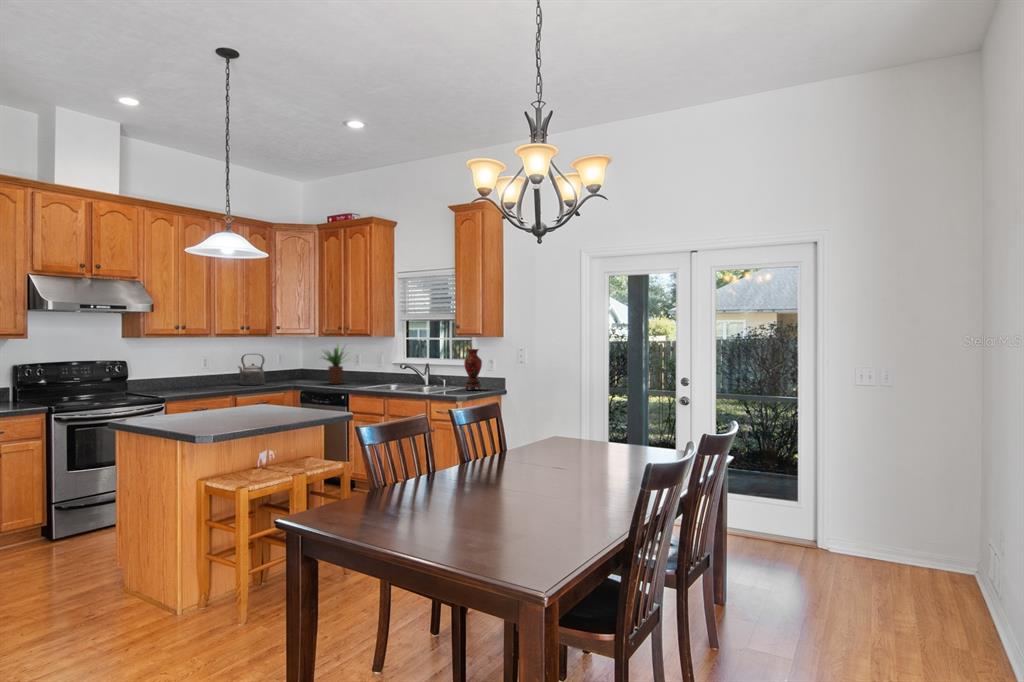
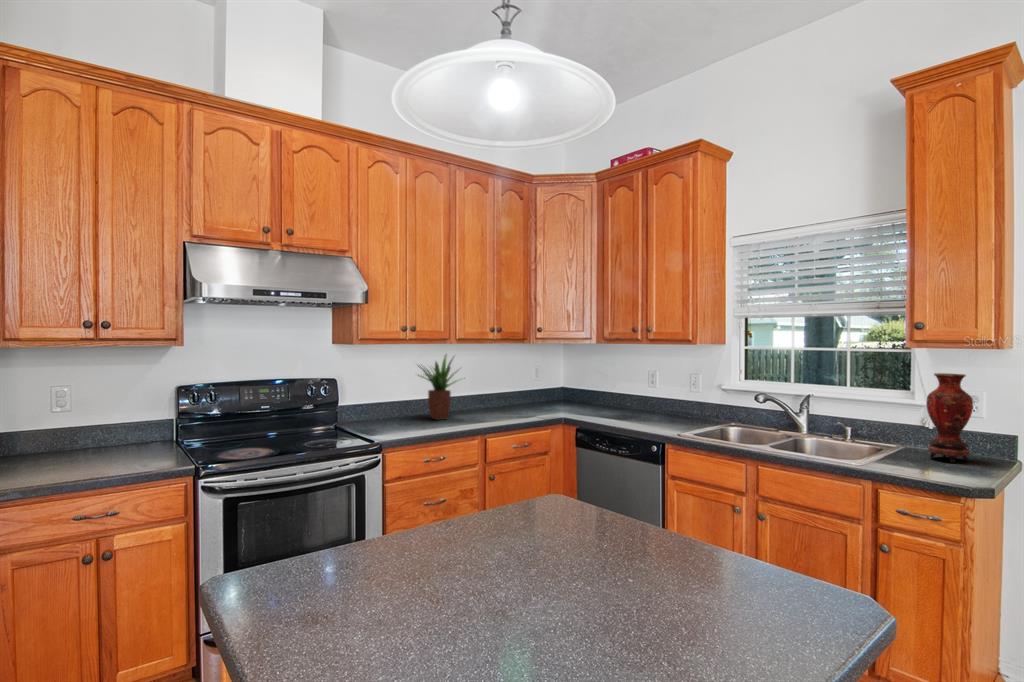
potted plant: present [324,346,343,384] -> present [418,355,458,420]
kettle: present [238,354,265,385] -> none [484,367,521,414]

